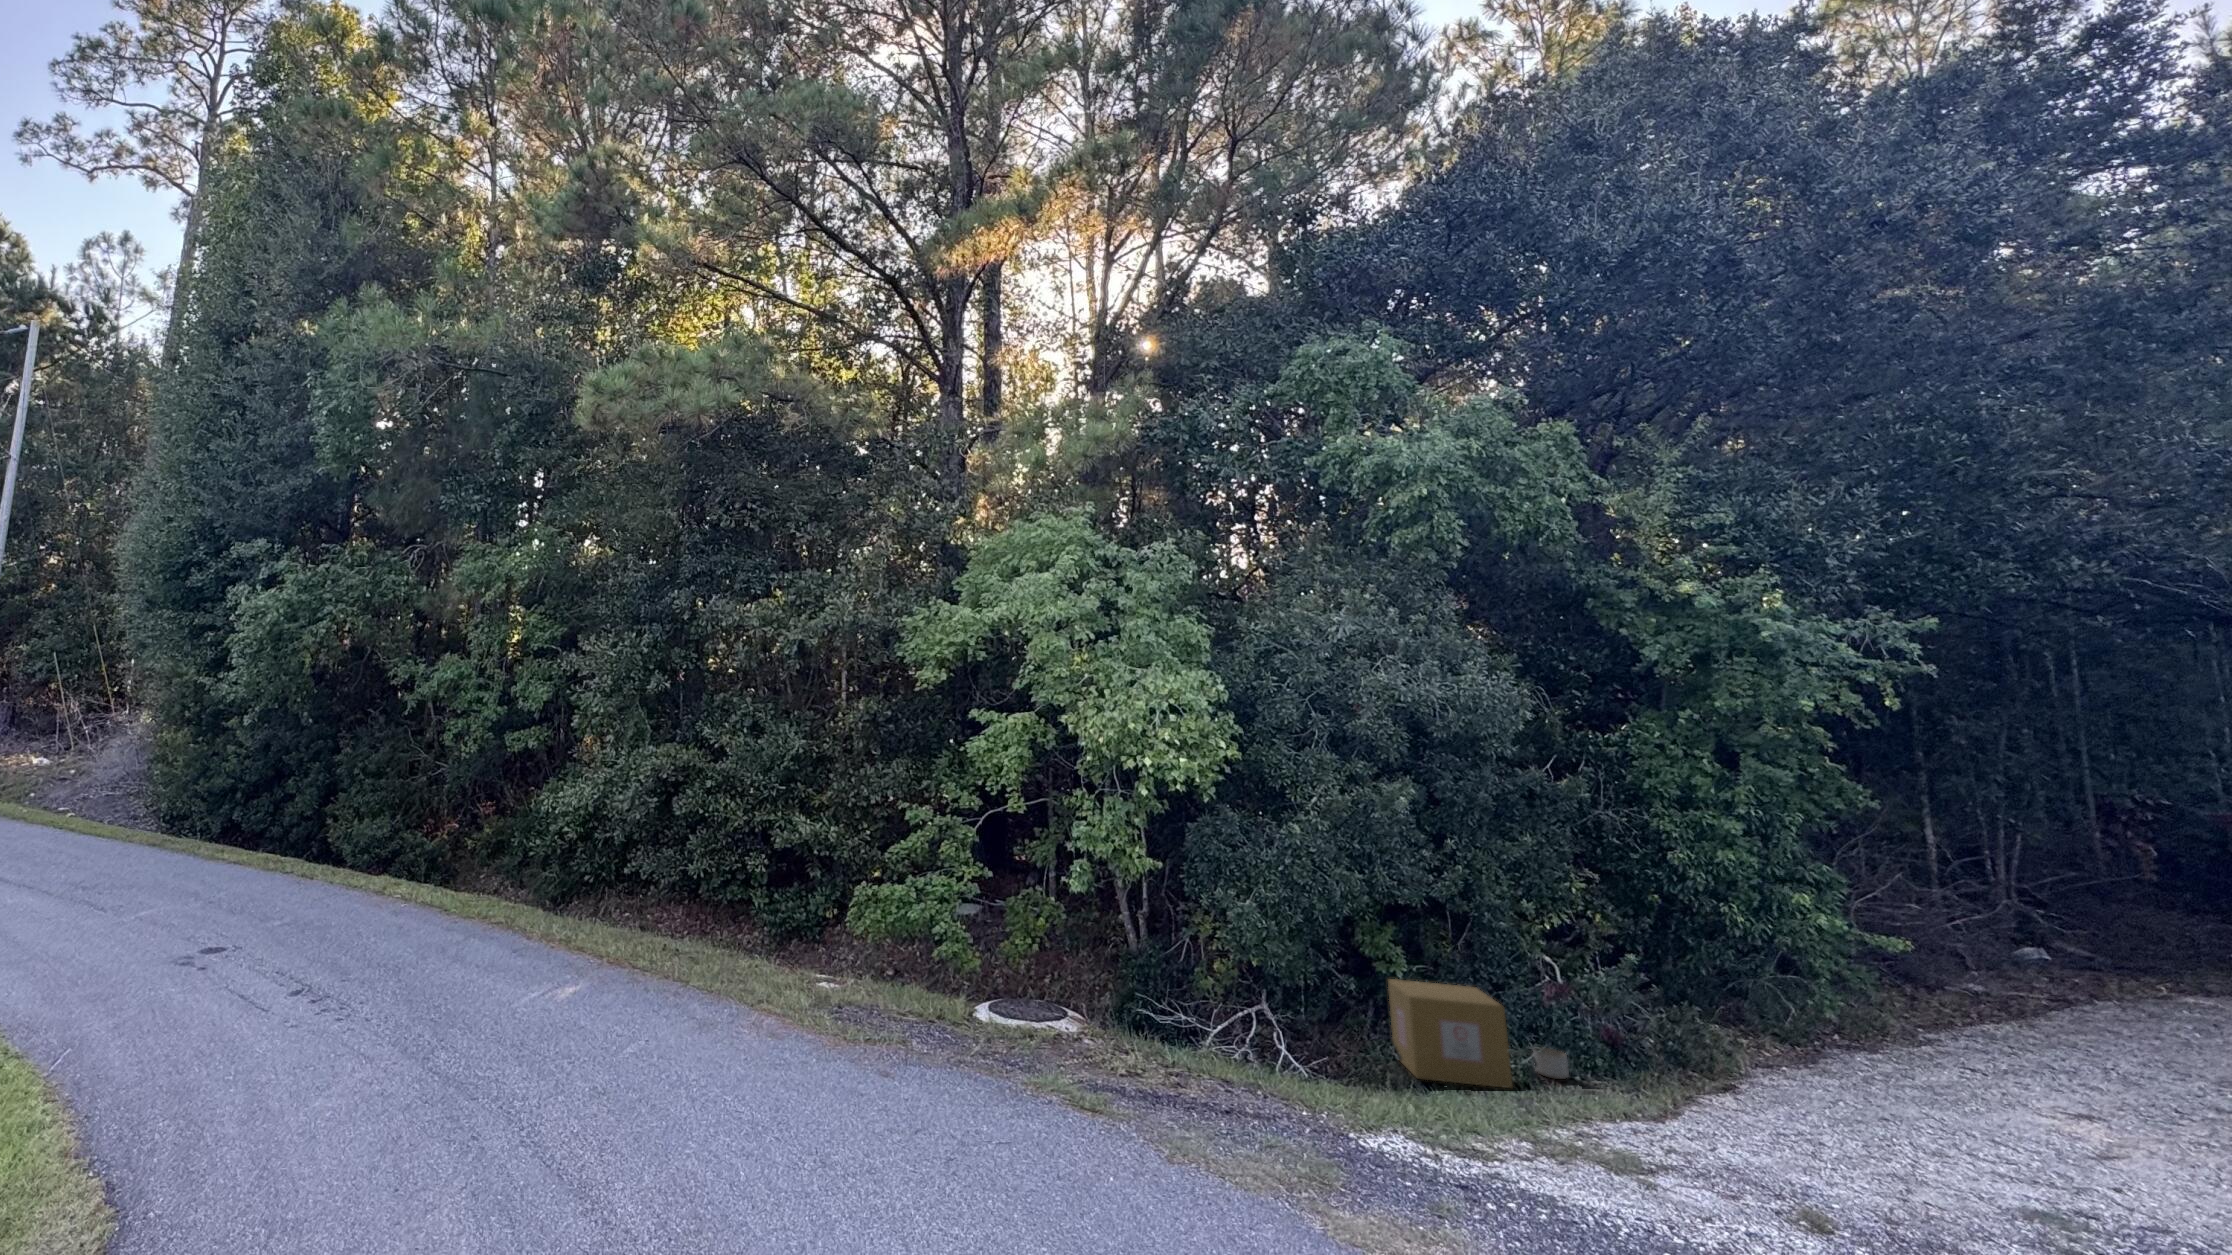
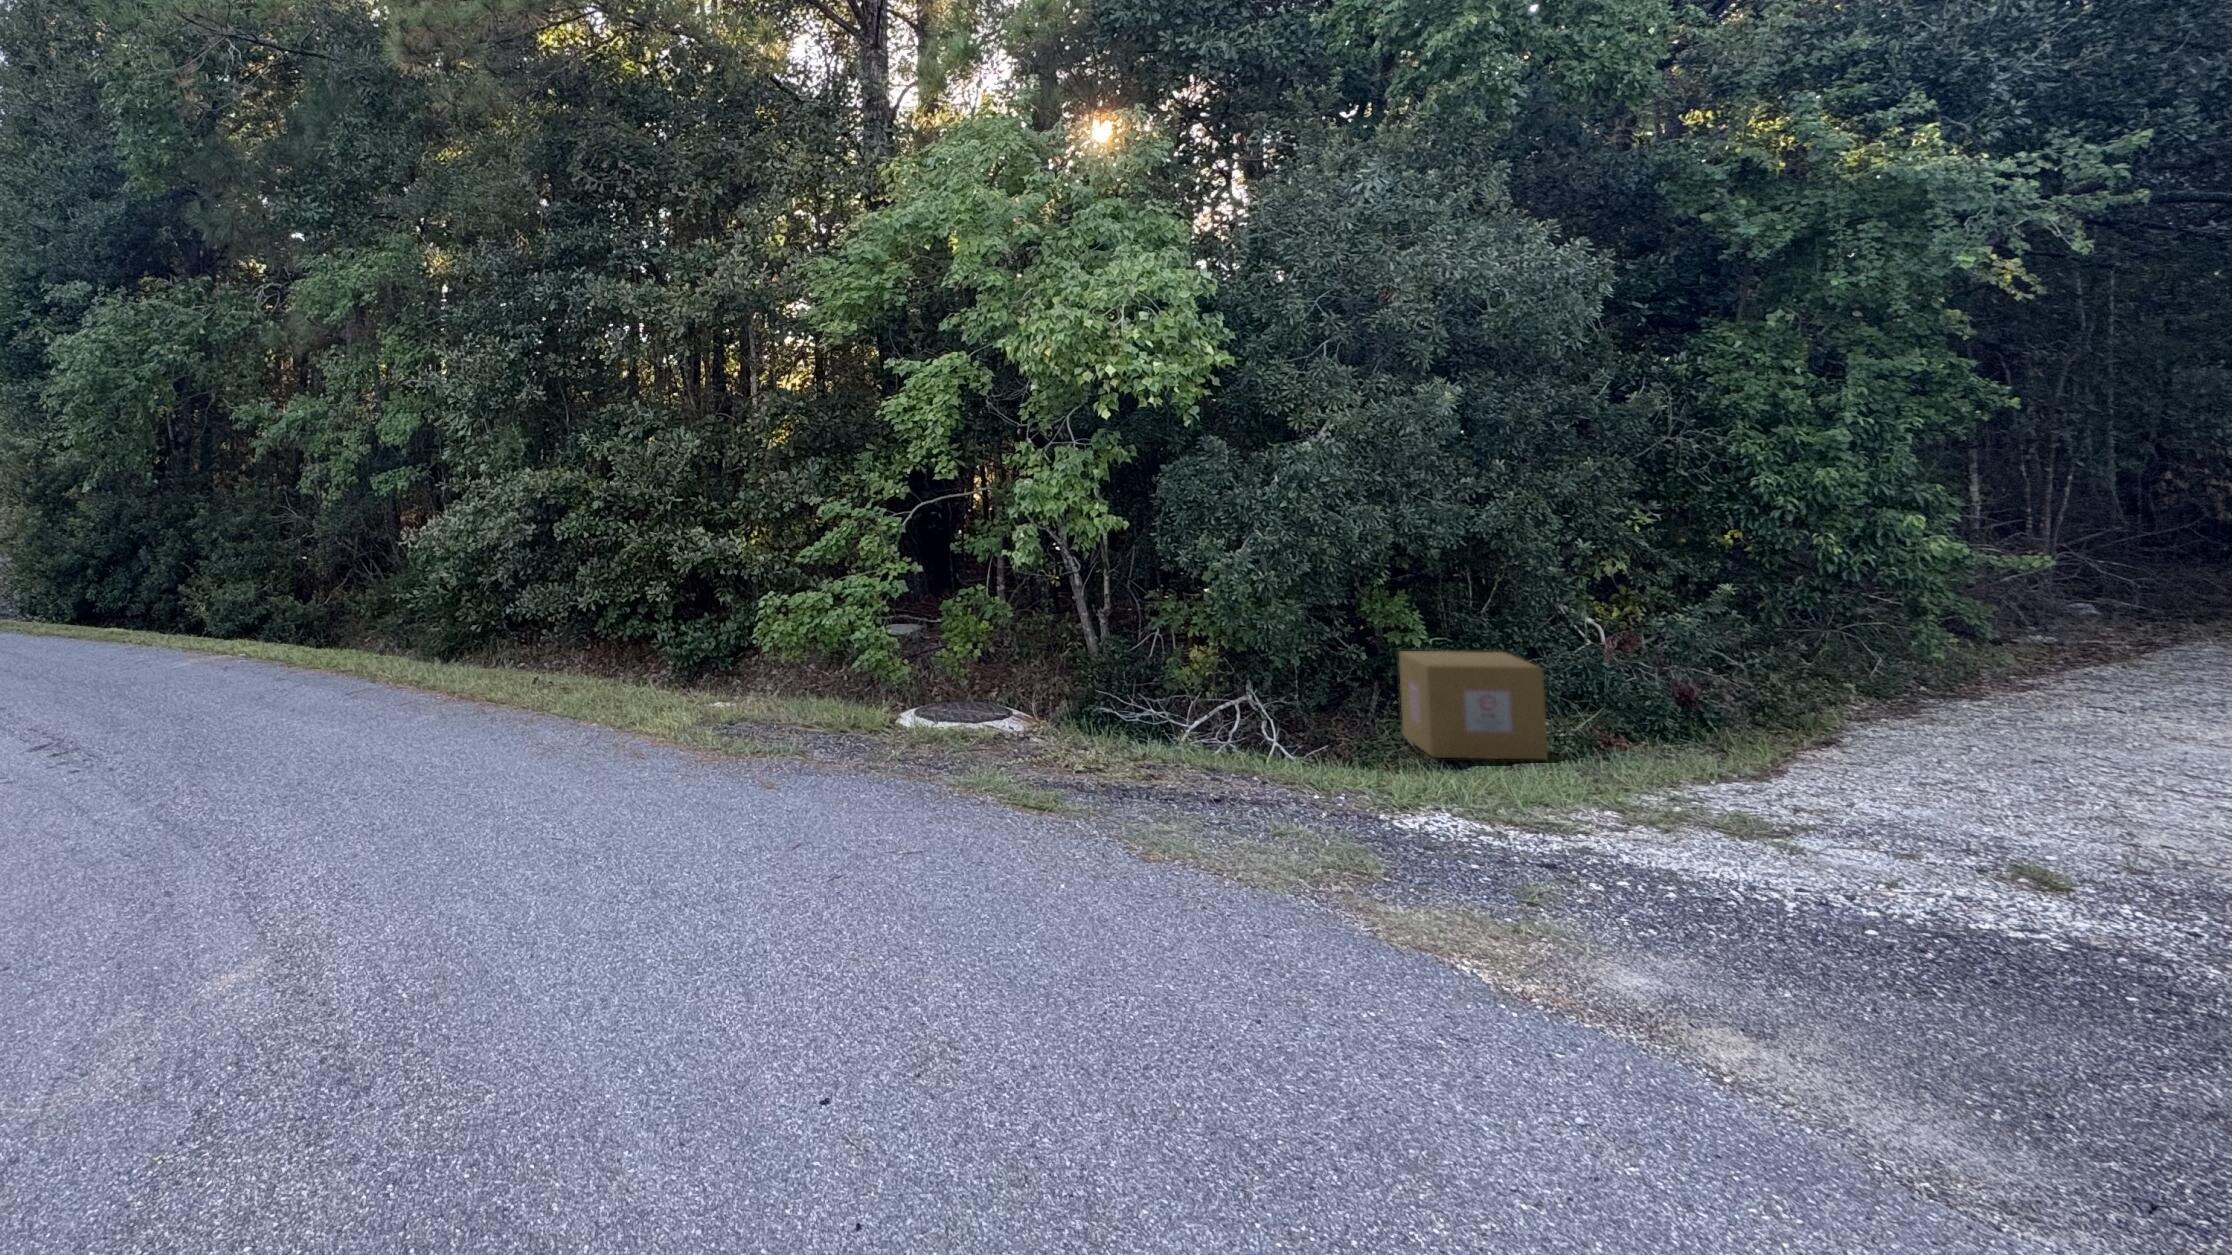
planter: present [1534,1047,1569,1079] -> none [1570,713,1613,746]

